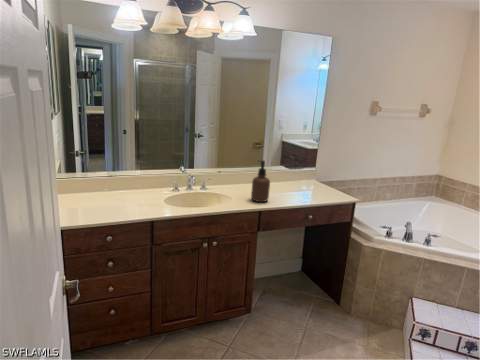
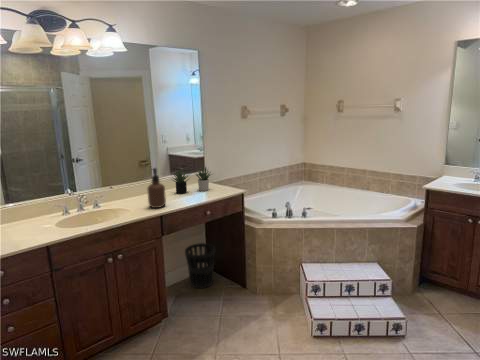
succulent plant: none [277,163,327,191] -> present [173,167,210,194]
wastebasket: none [280,243,313,291] -> present [185,243,215,288]

